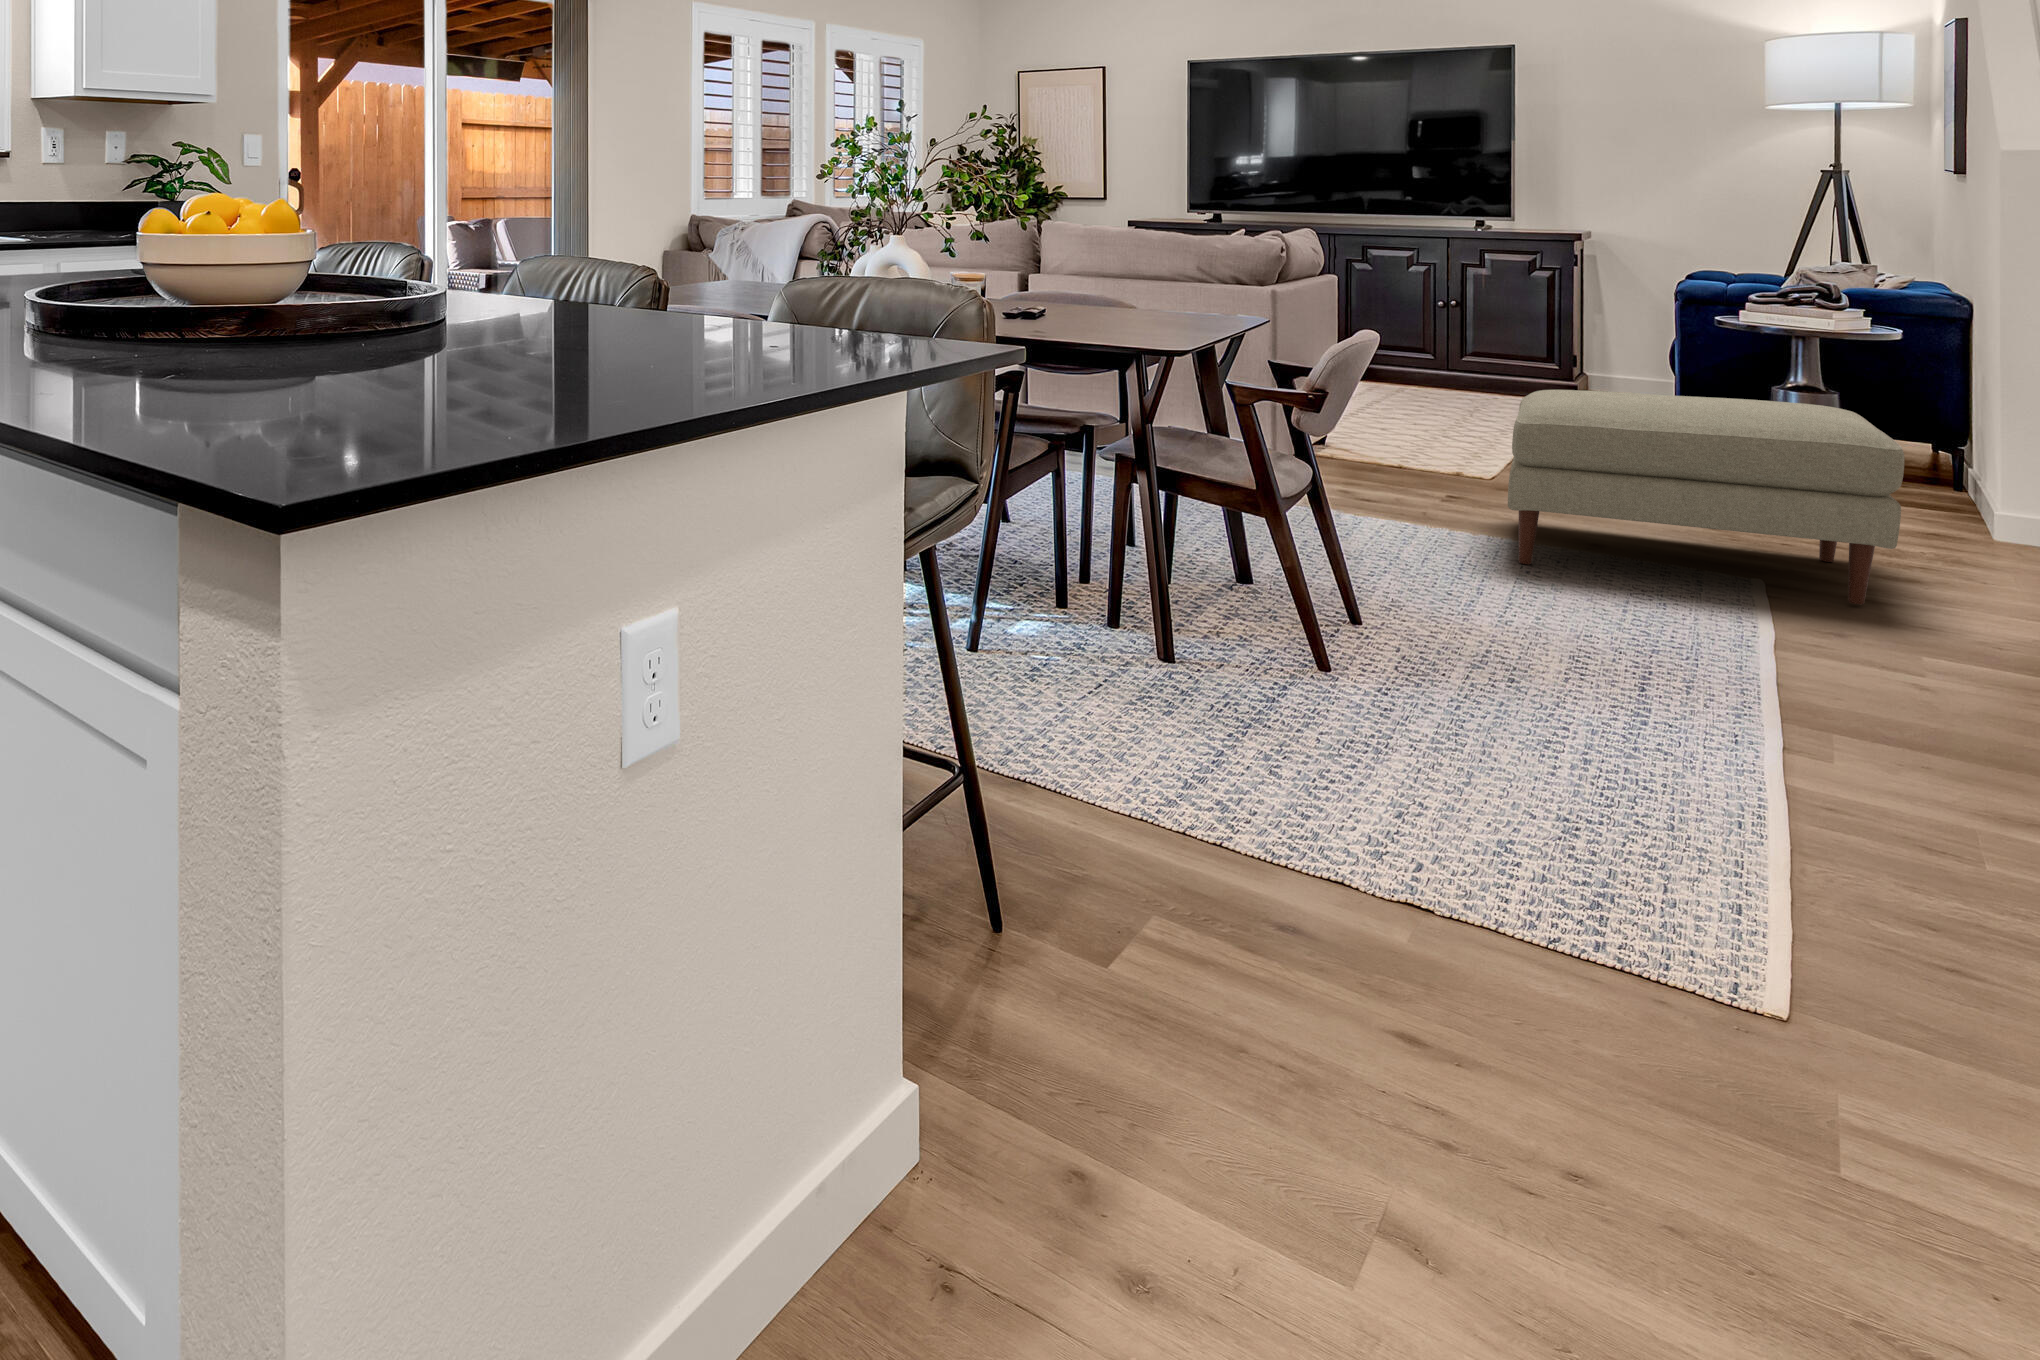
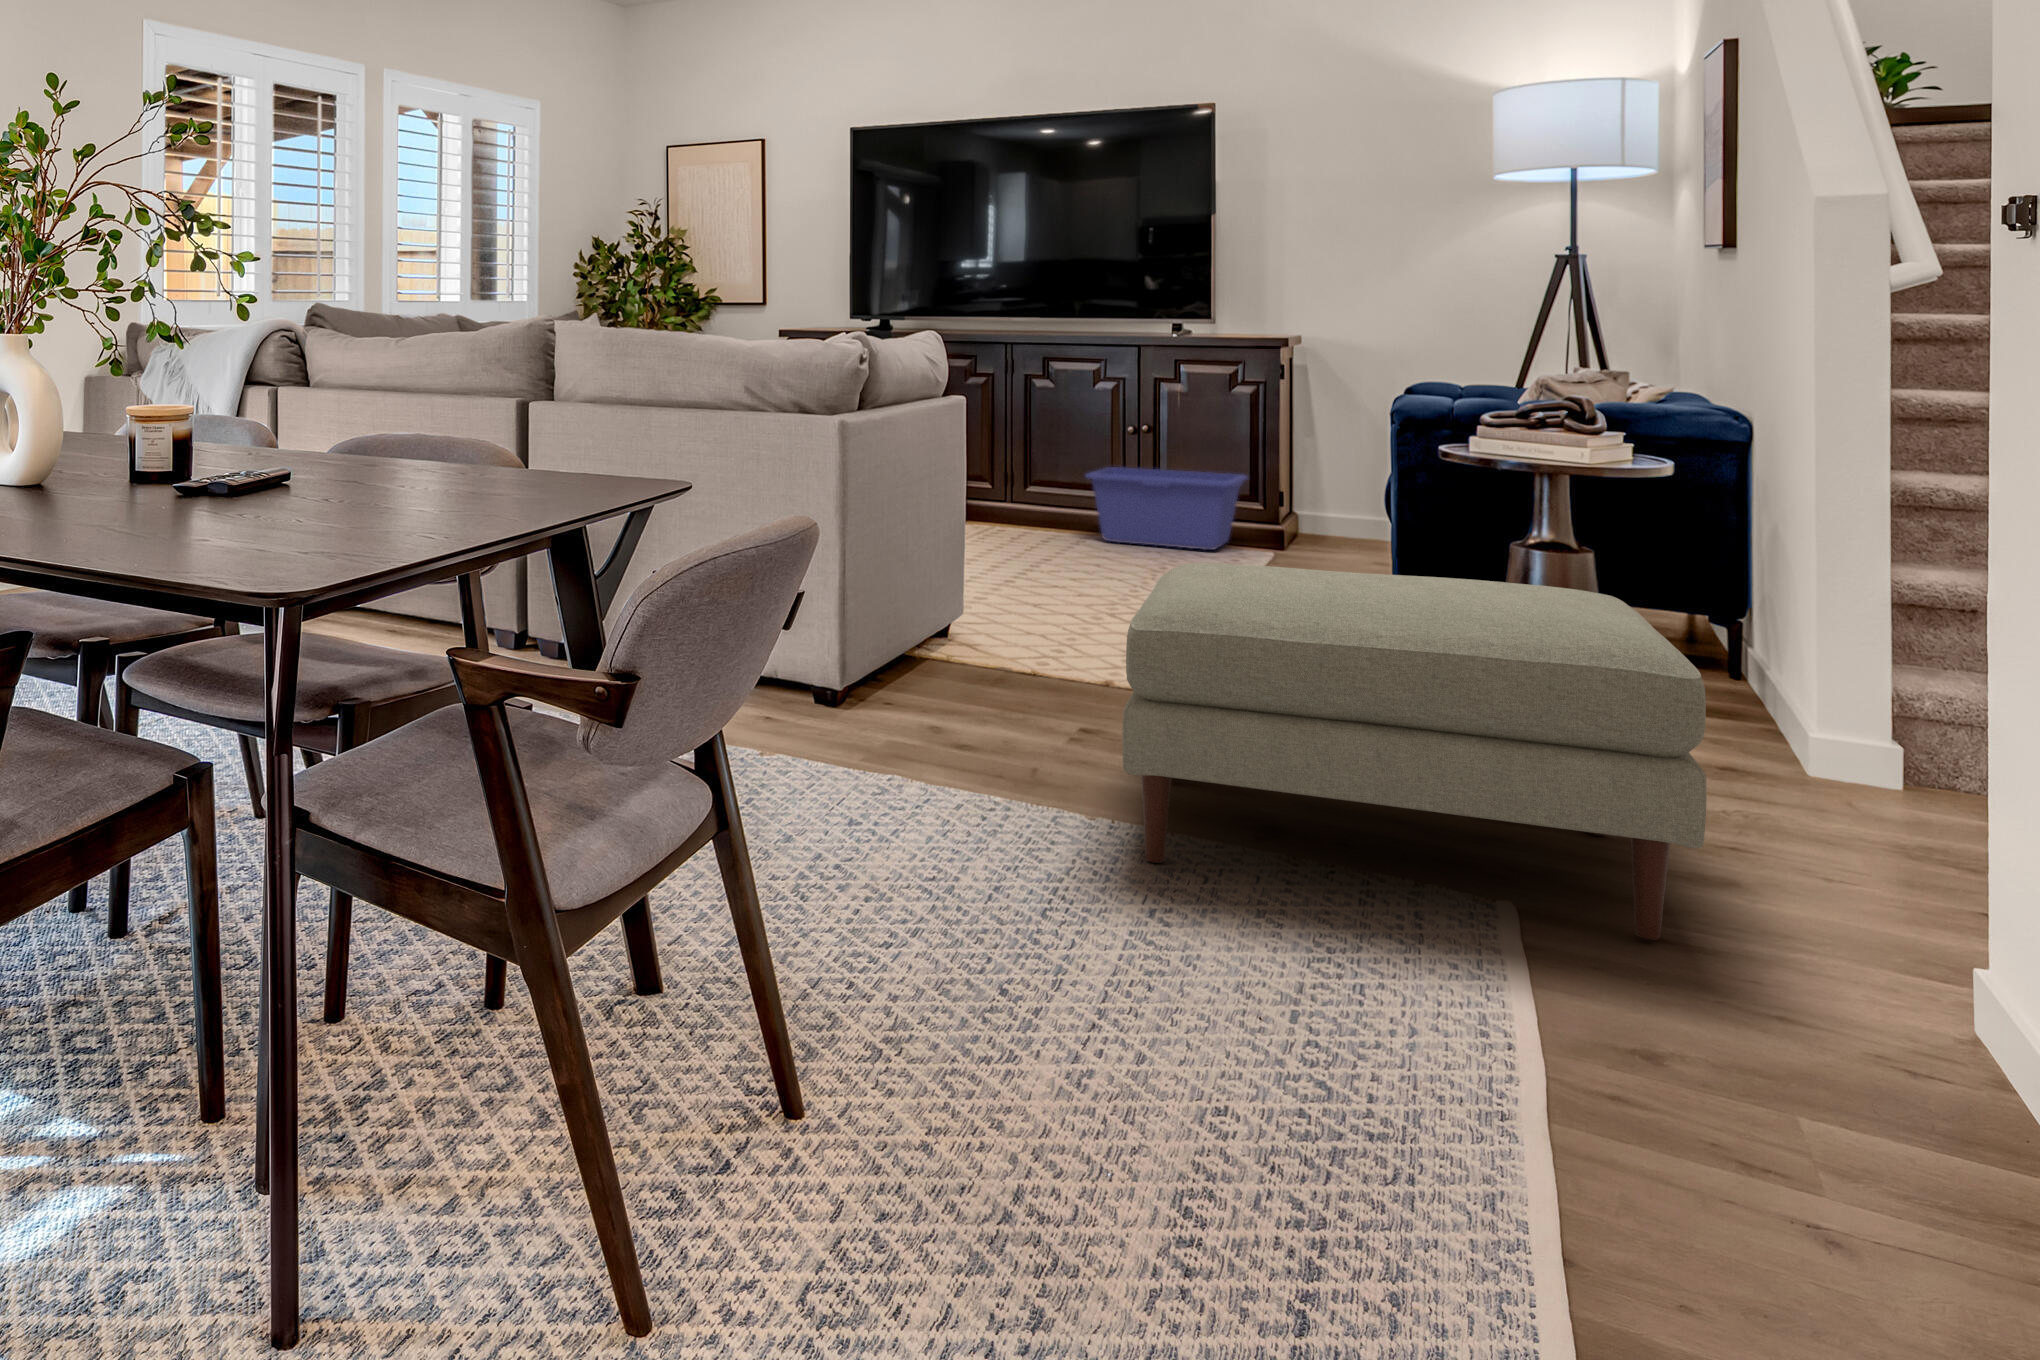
storage bin: none [1404,336,1543,399] -> present [1085,467,1248,550]

